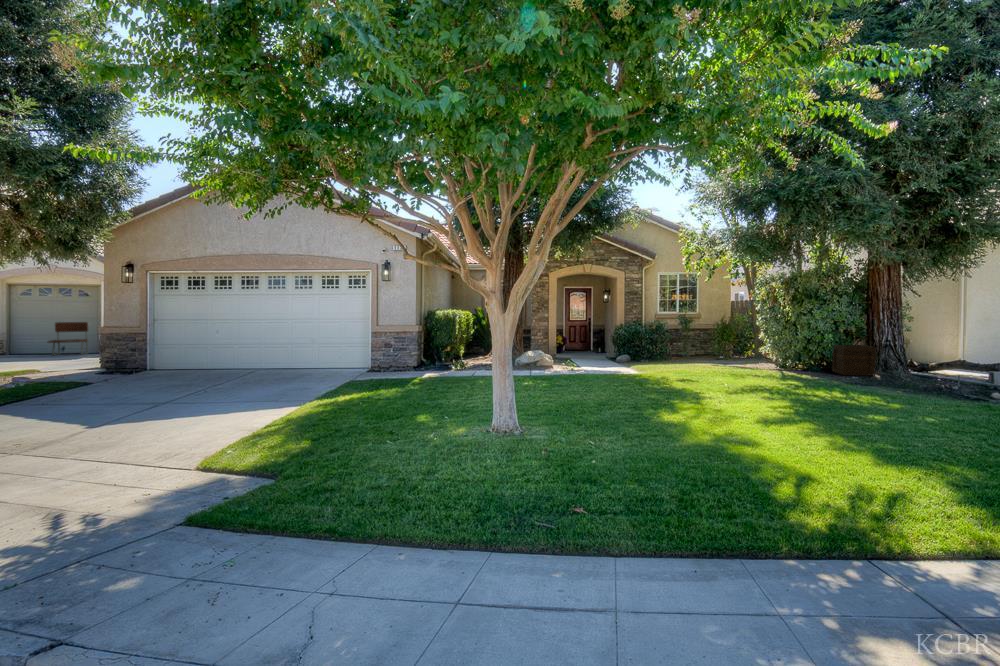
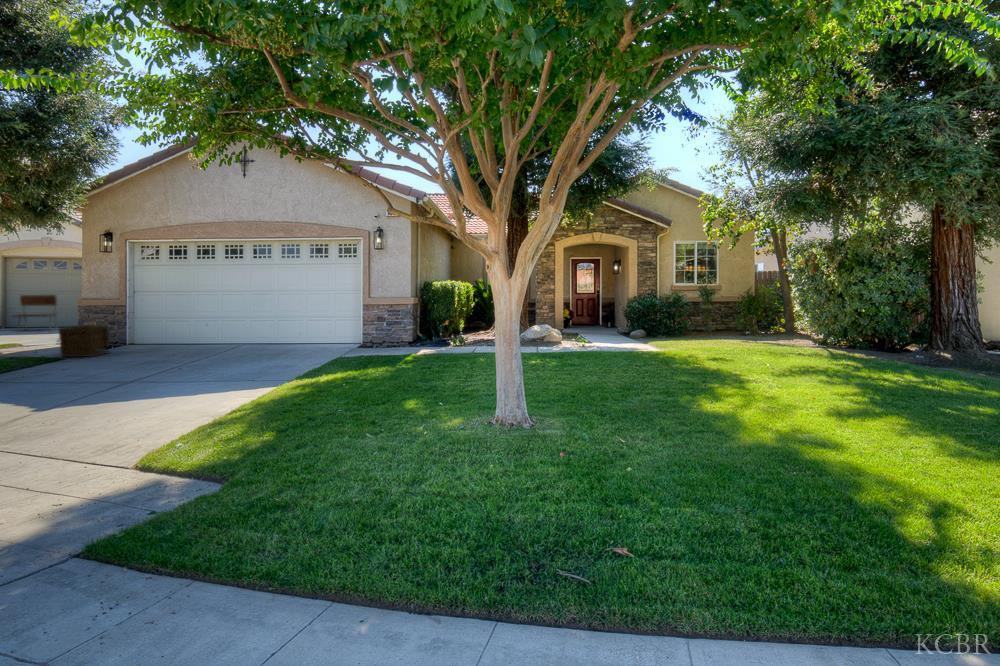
wooden crate: present [832,345,876,376] -> present [59,325,109,357]

